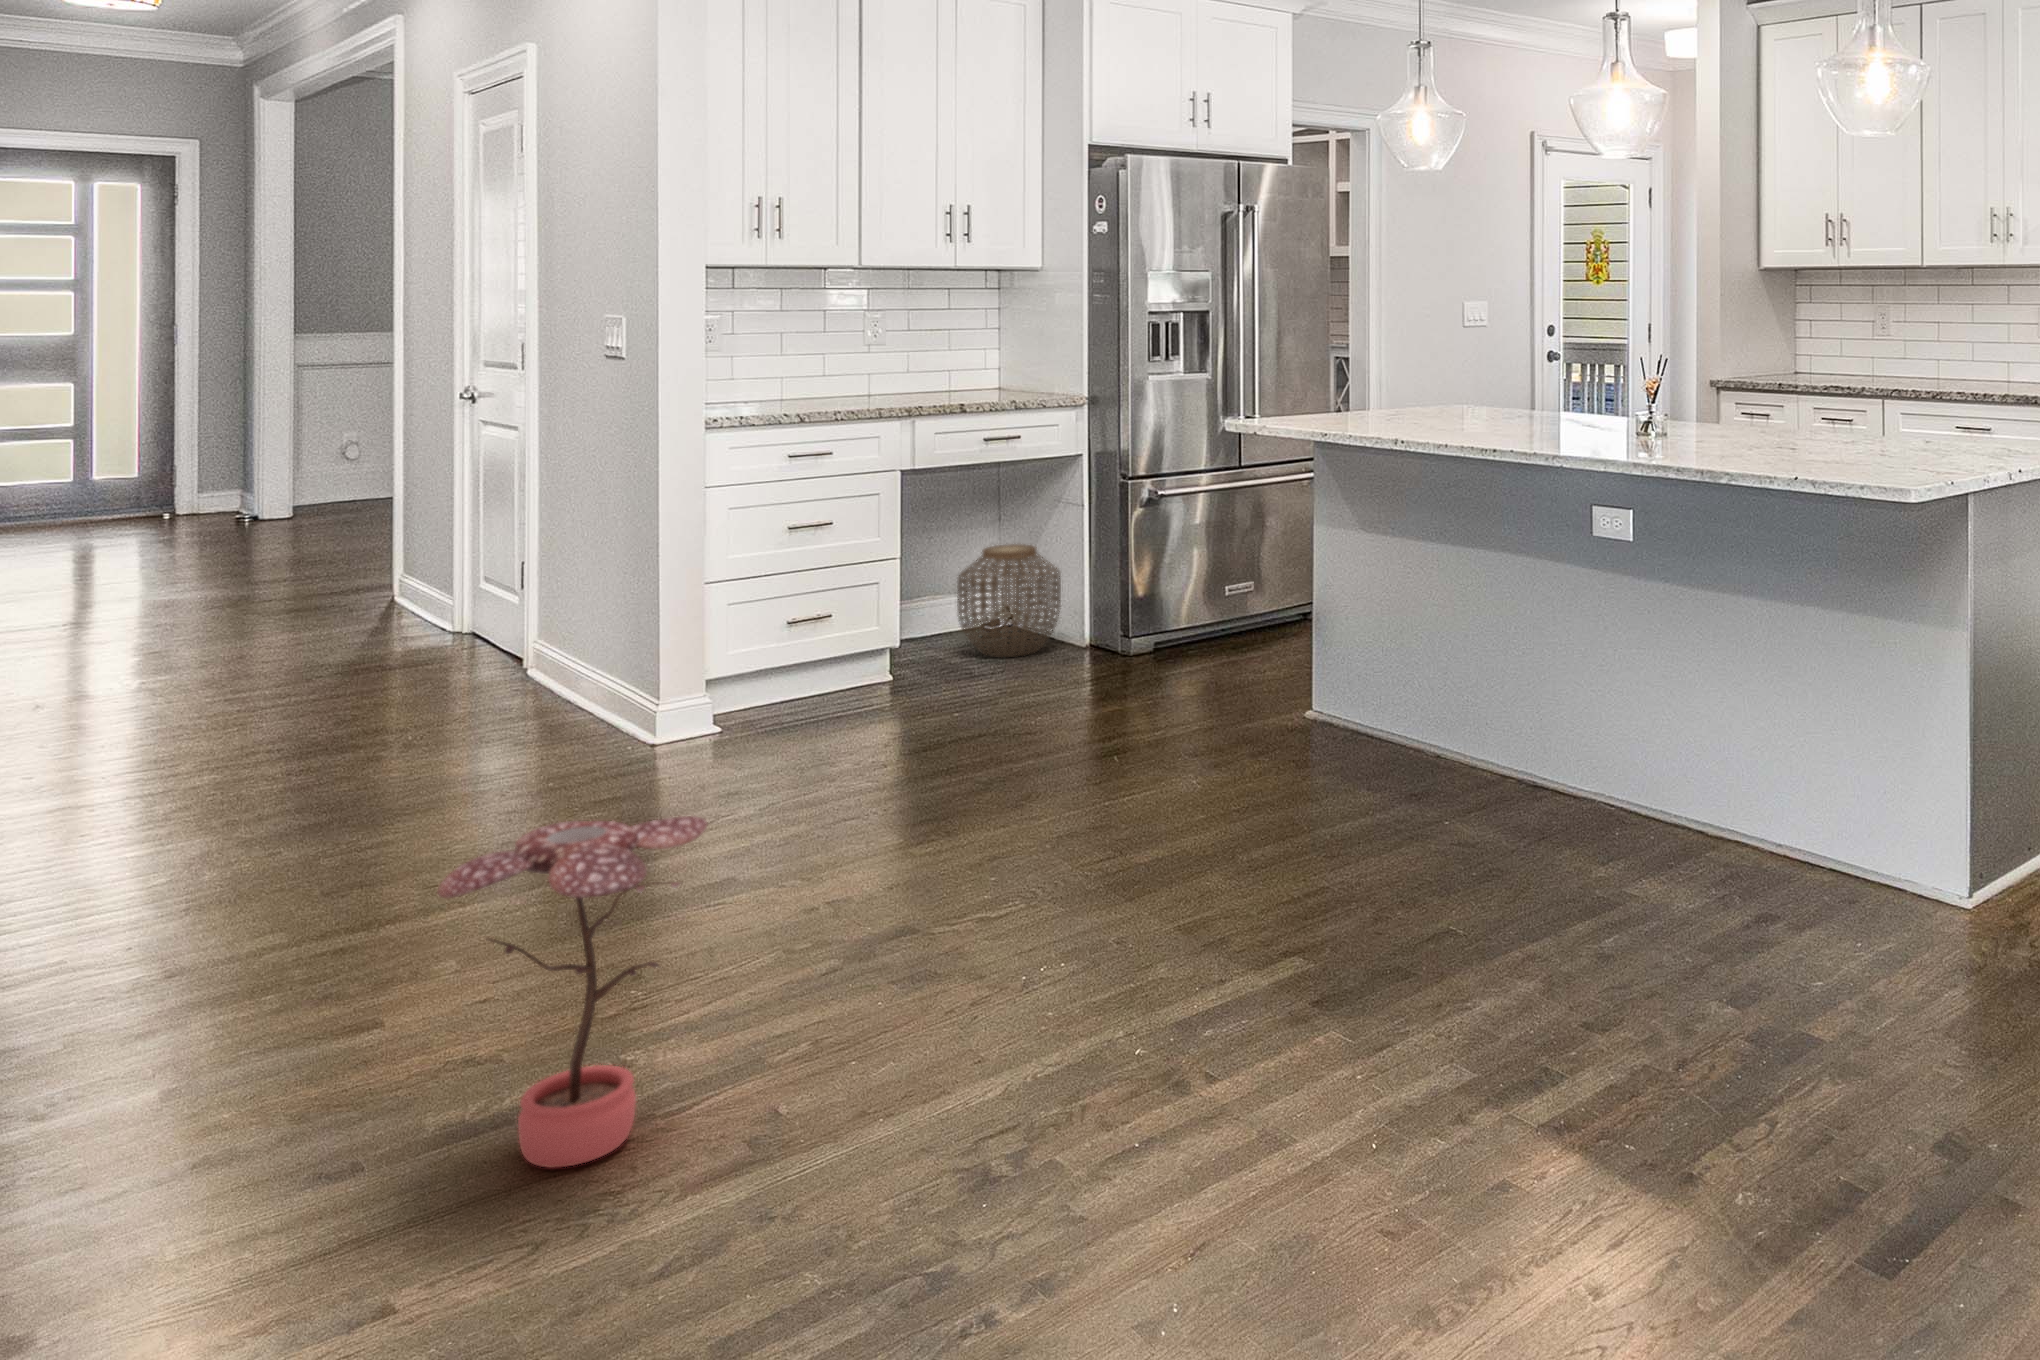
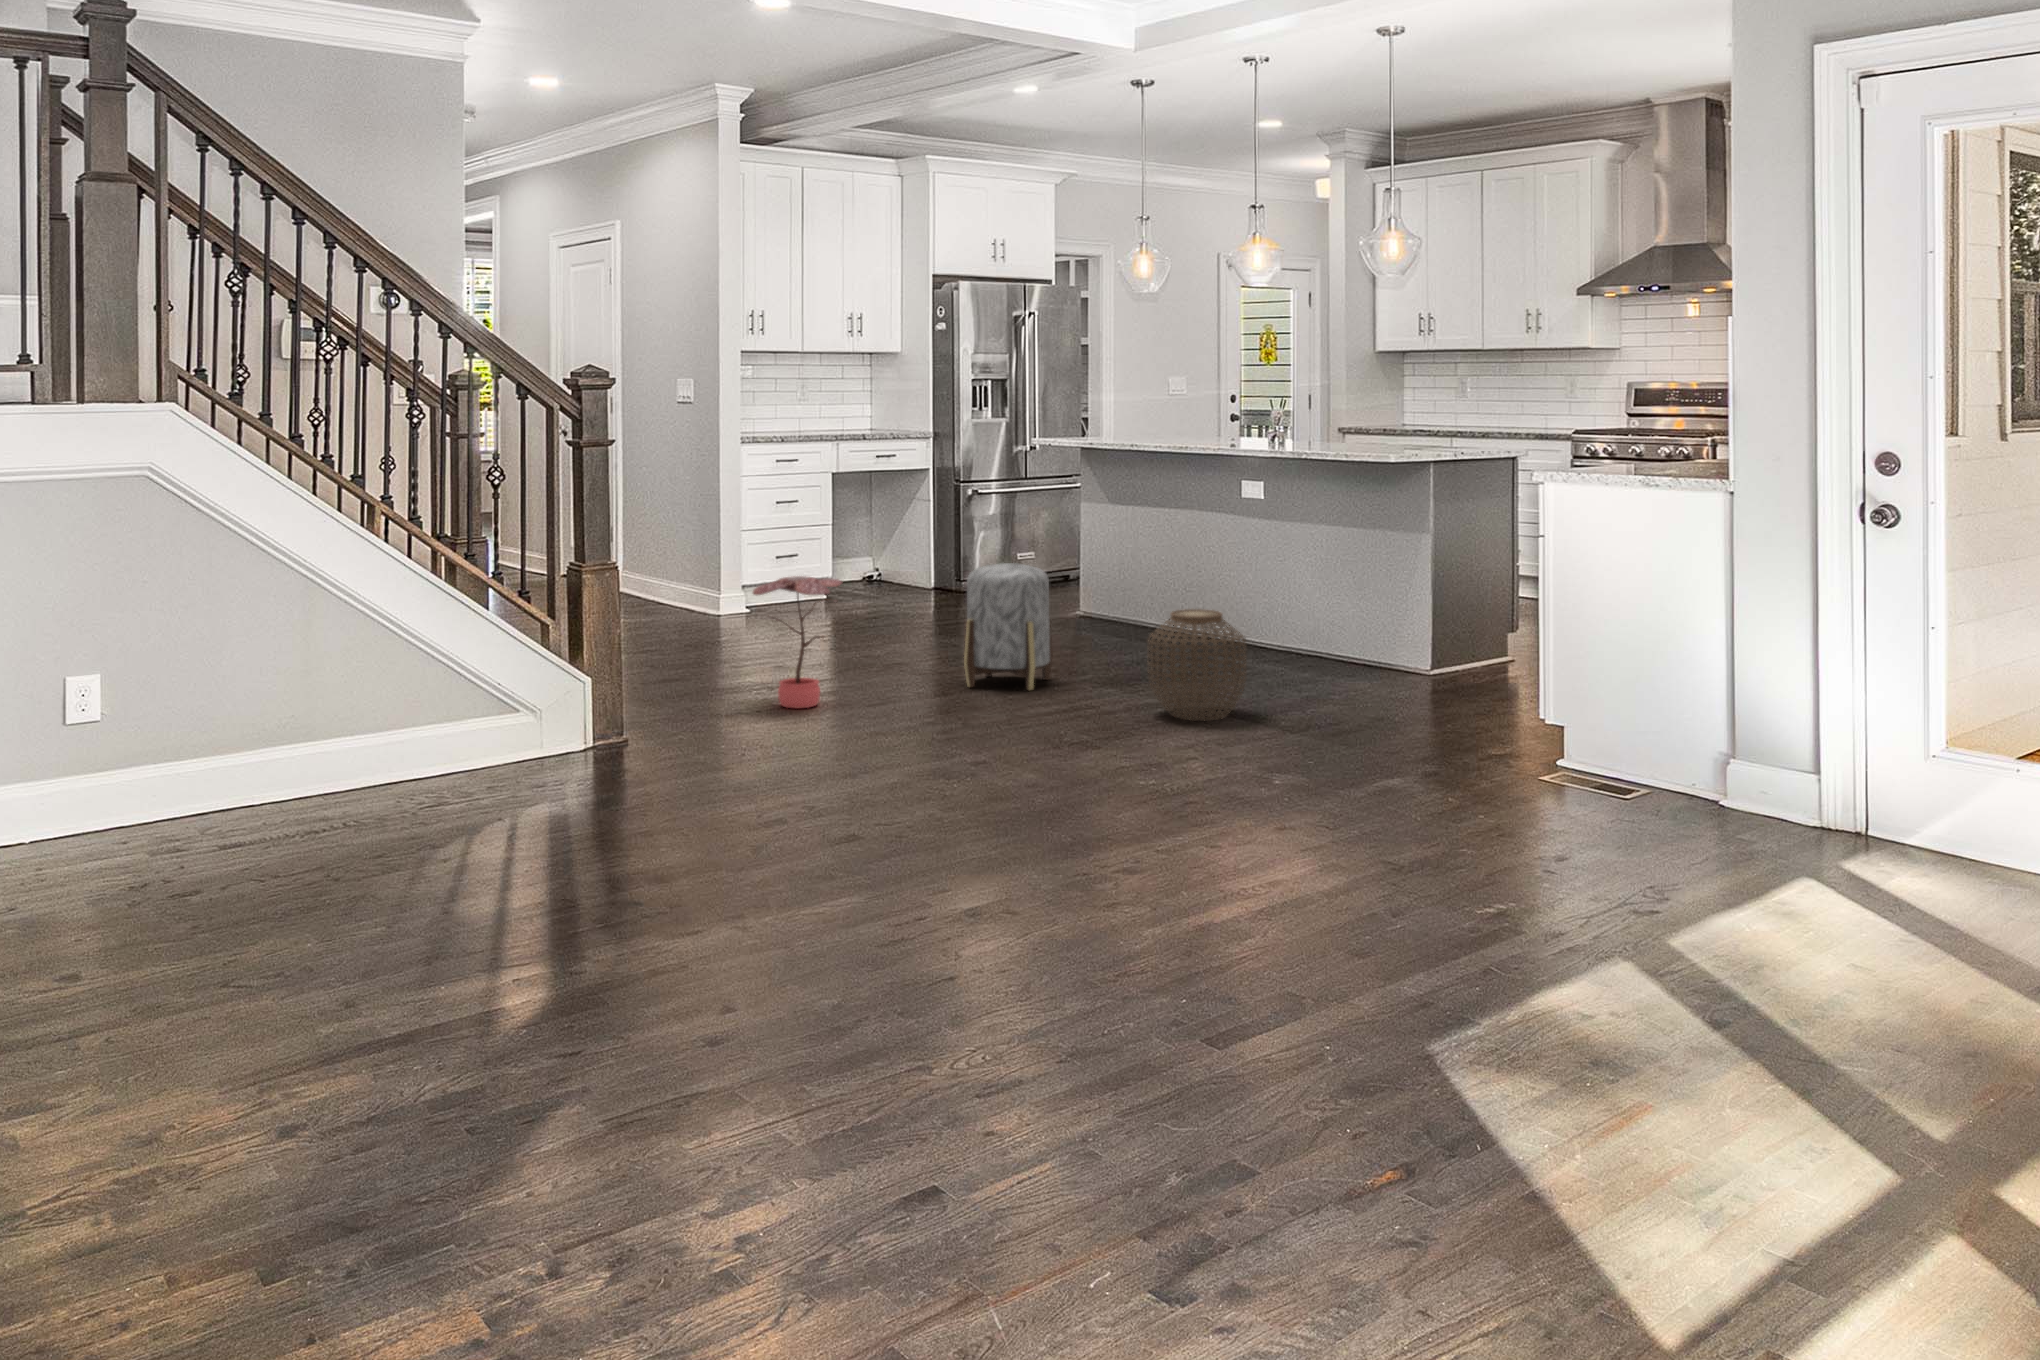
woven basket: present [957,544,1061,657] -> present [1147,609,1247,721]
stool: none [1024,729,1230,1031] -> present [964,563,1053,690]

